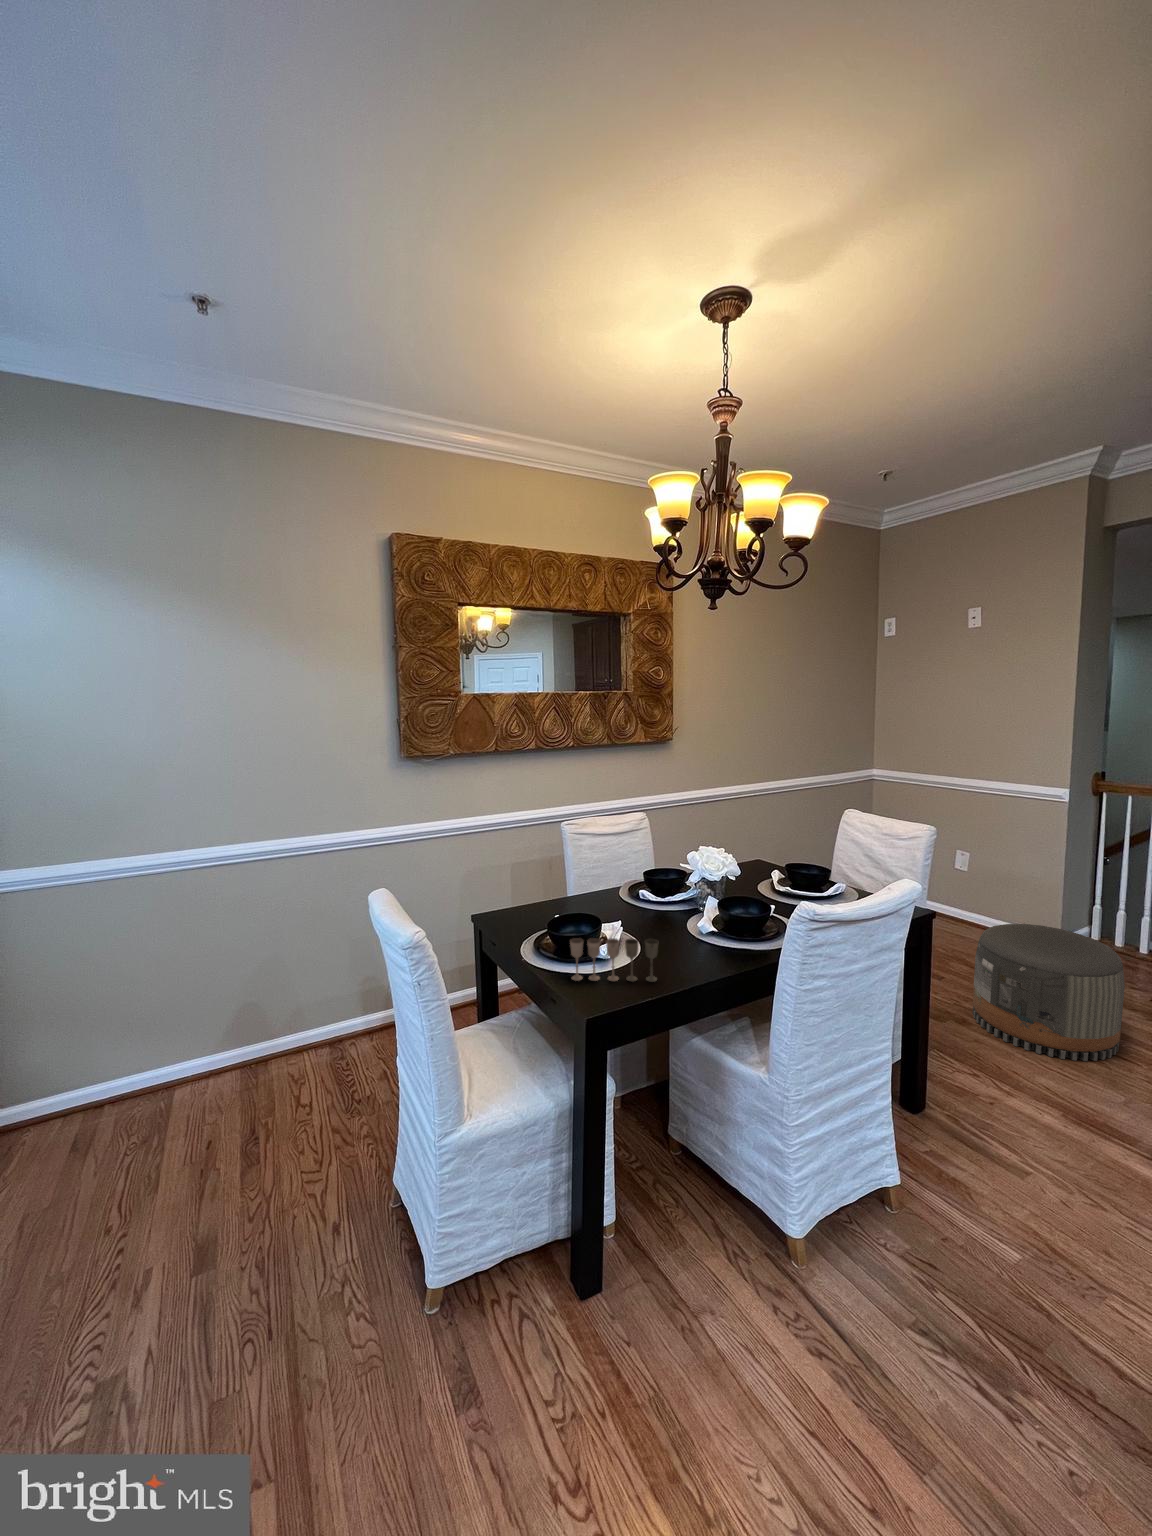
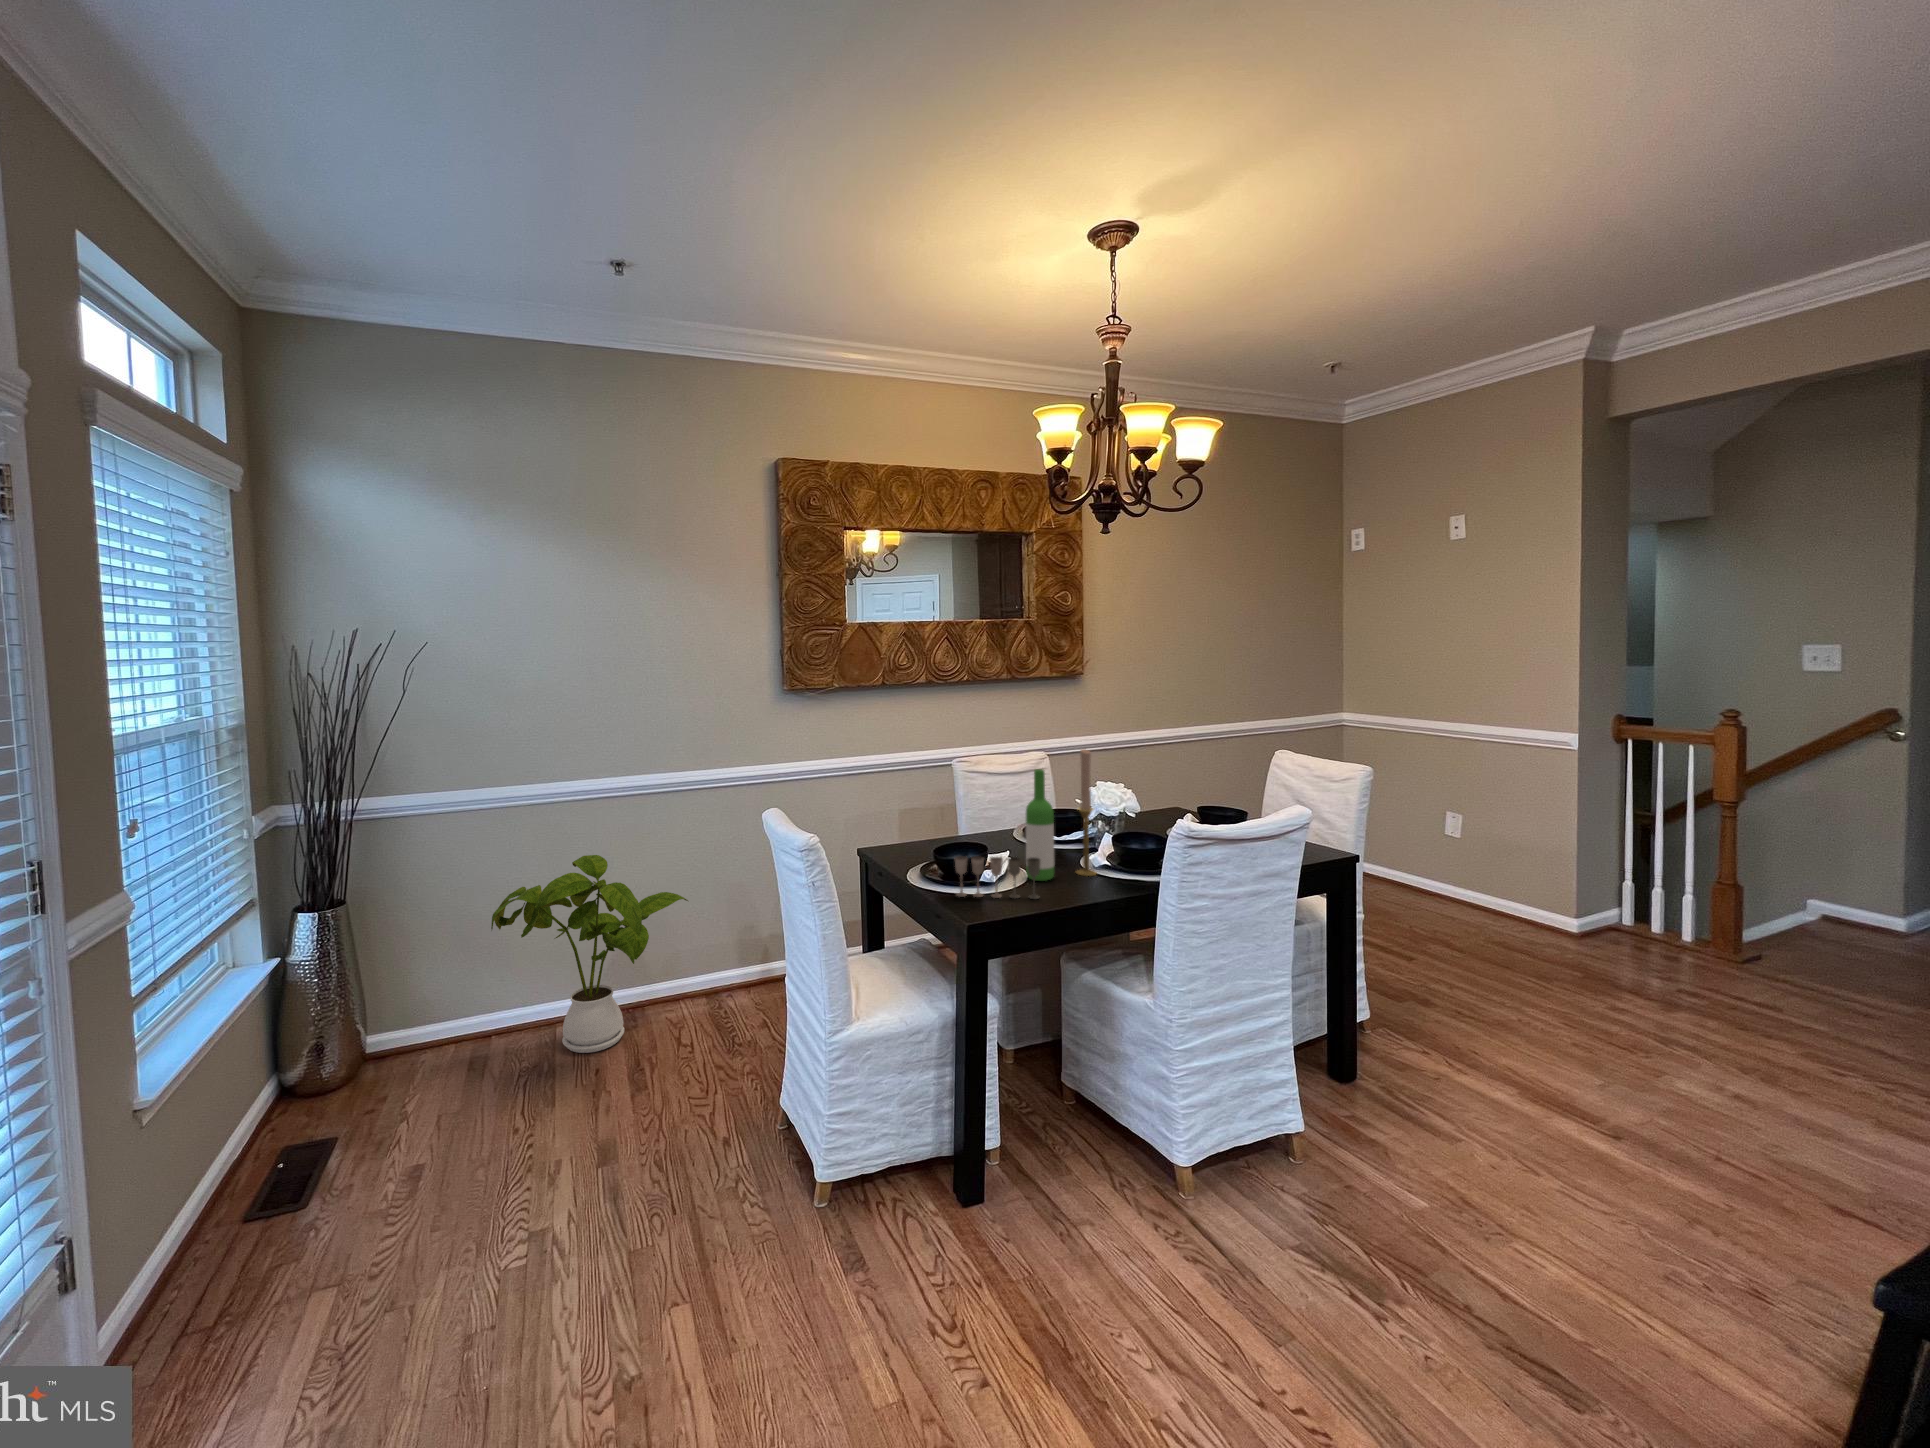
candlestick: none [686,822,707,947] -> present [1076,749,1096,876]
wine bottle: none [639,844,667,956] -> present [1026,769,1054,881]
pouf: present [973,924,1125,1061] -> none [1440,889,1615,1043]
house plant: none [92,926,309,1118] -> present [491,855,688,1053]

